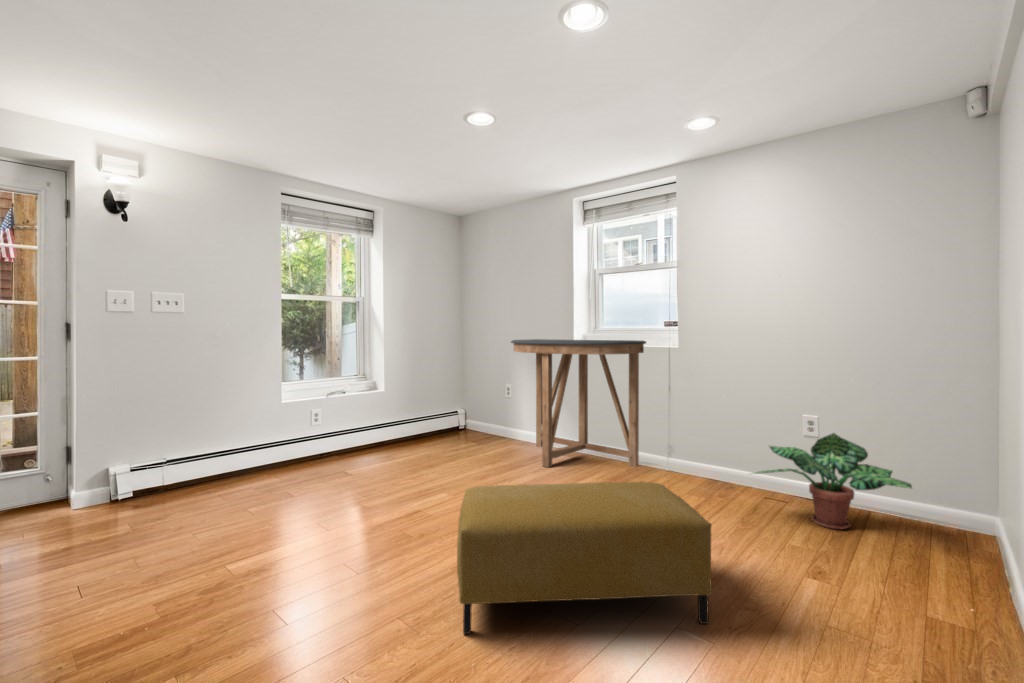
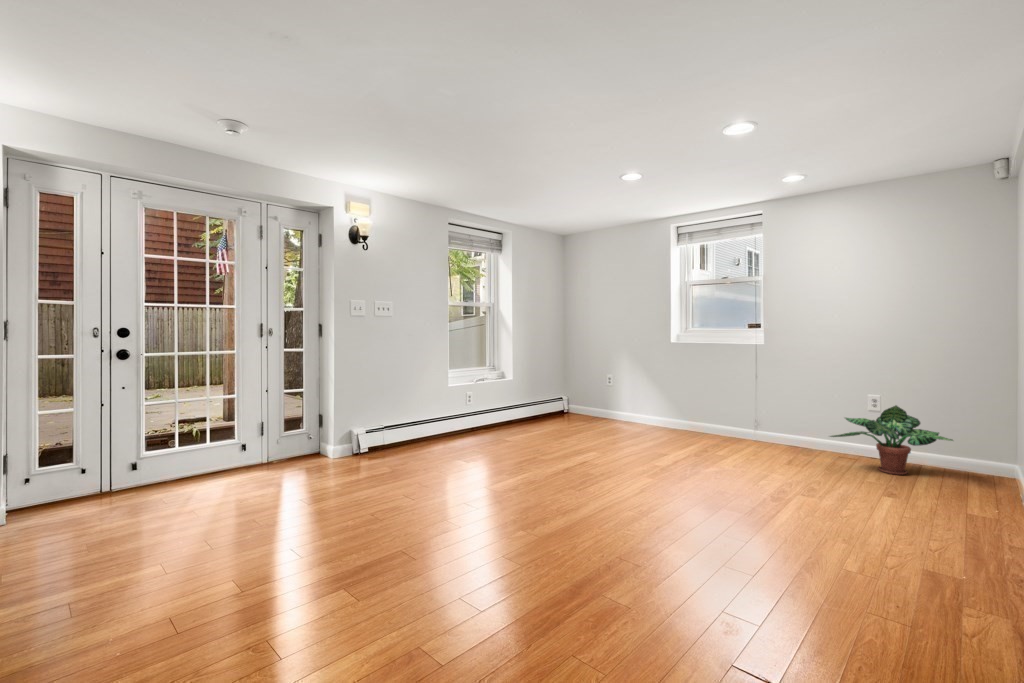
console table: present [511,339,646,468] -> none [621,338,738,439]
ottoman: present [457,482,712,634] -> none [647,433,826,516]

